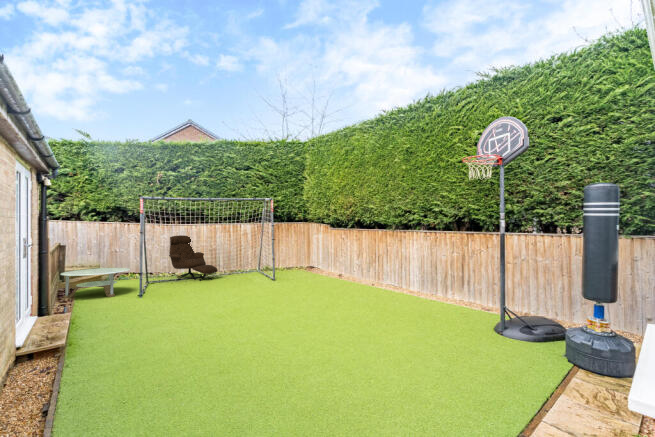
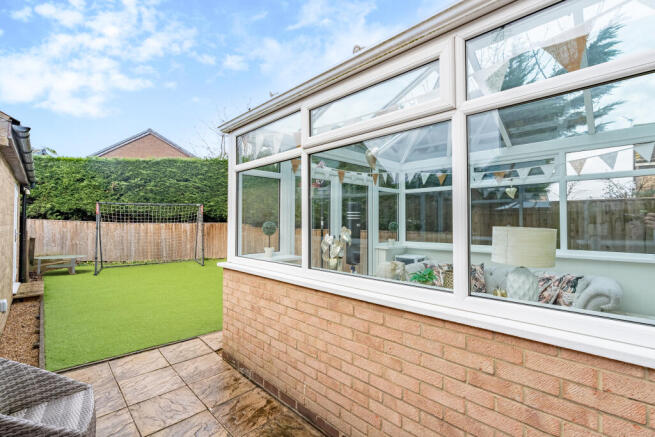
lounge chair: present [169,235,218,281] -> none [120,232,159,266]

